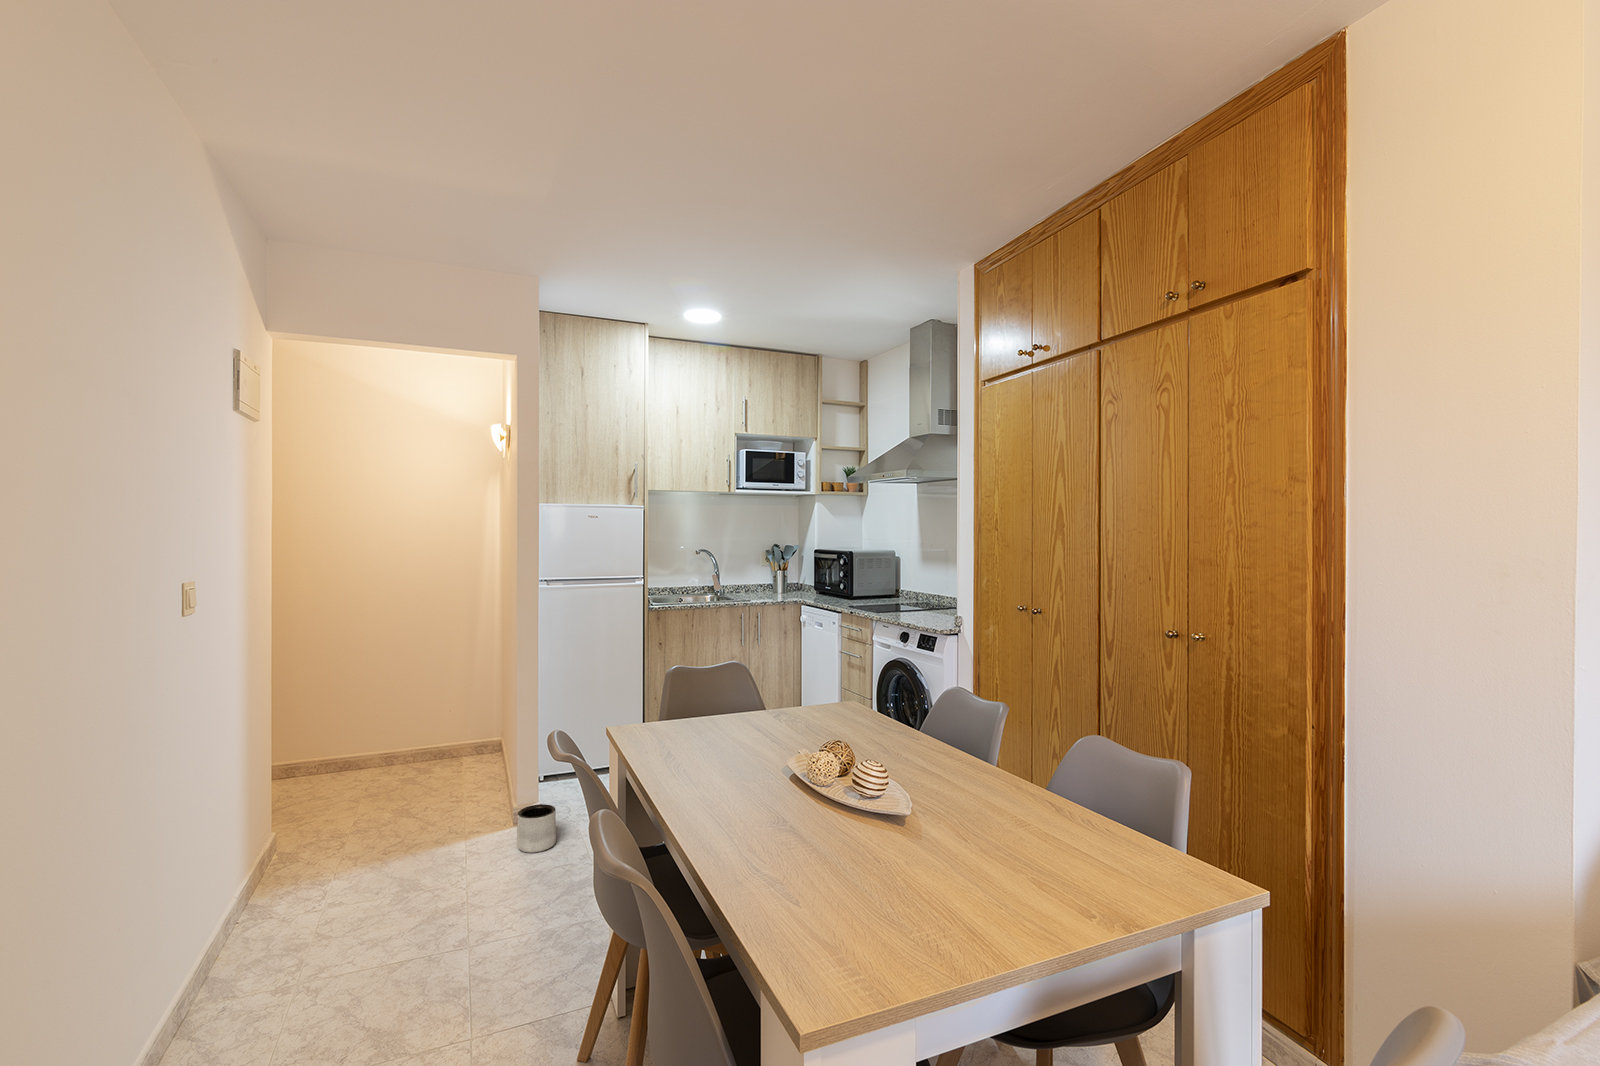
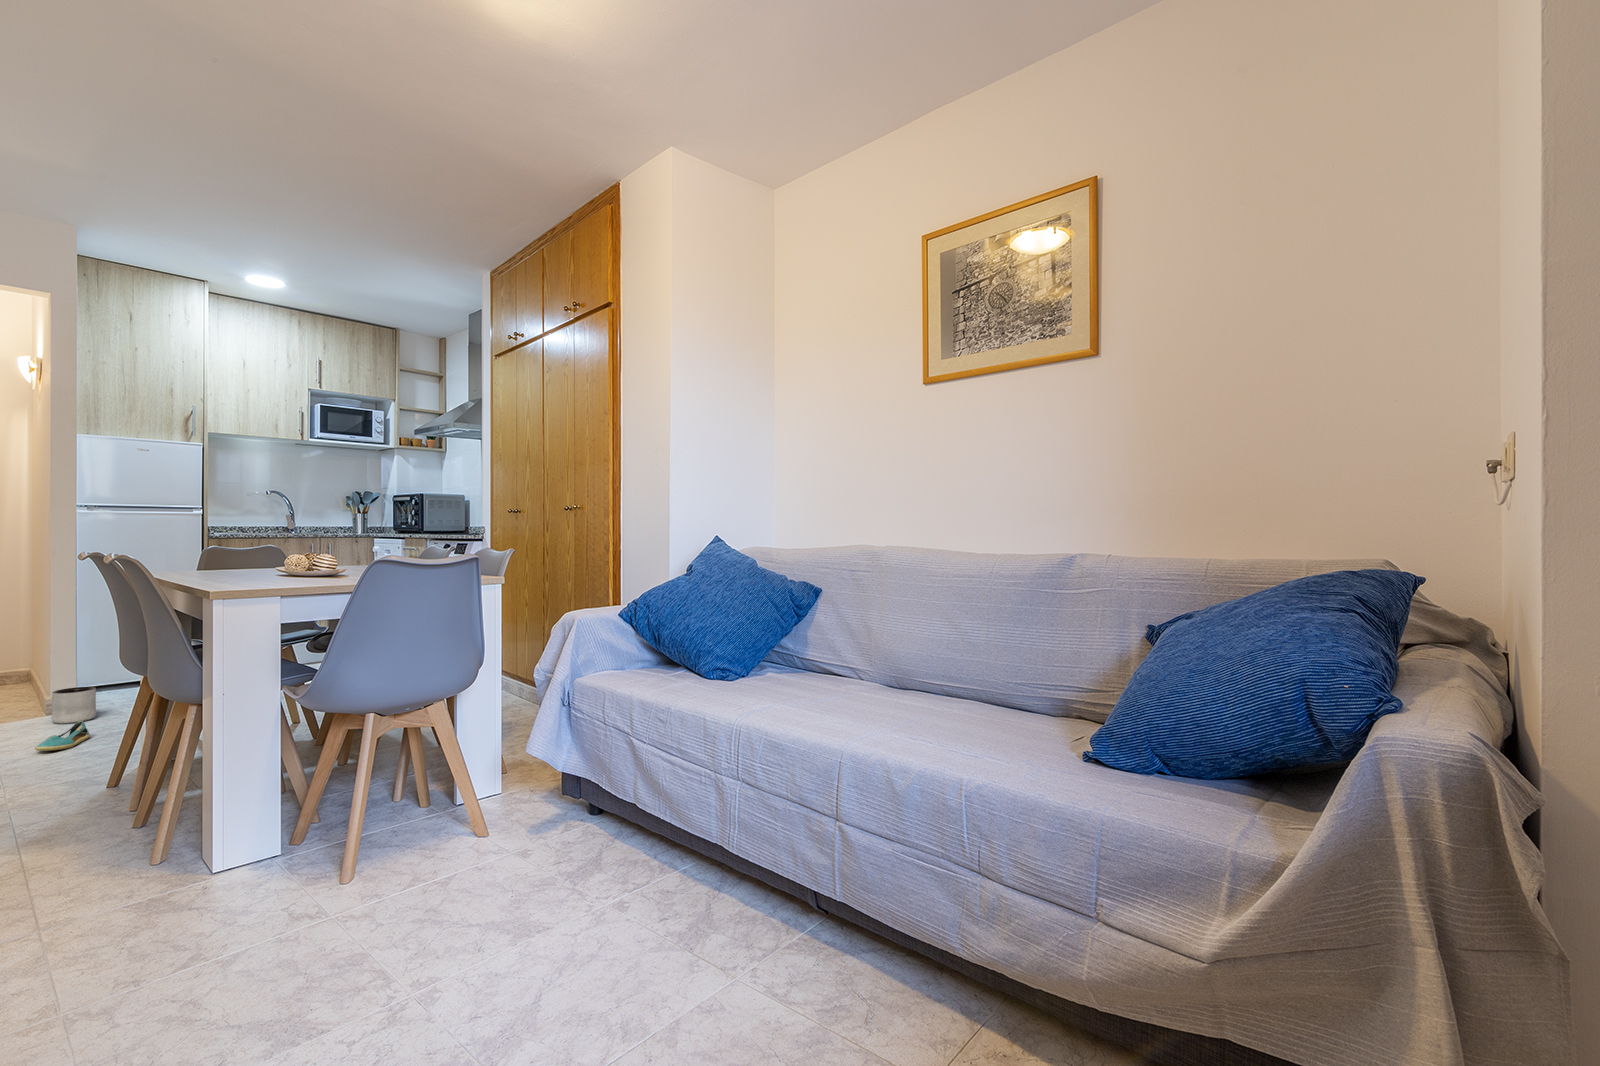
shoe: none [501,877,553,932] -> present [35,721,90,751]

